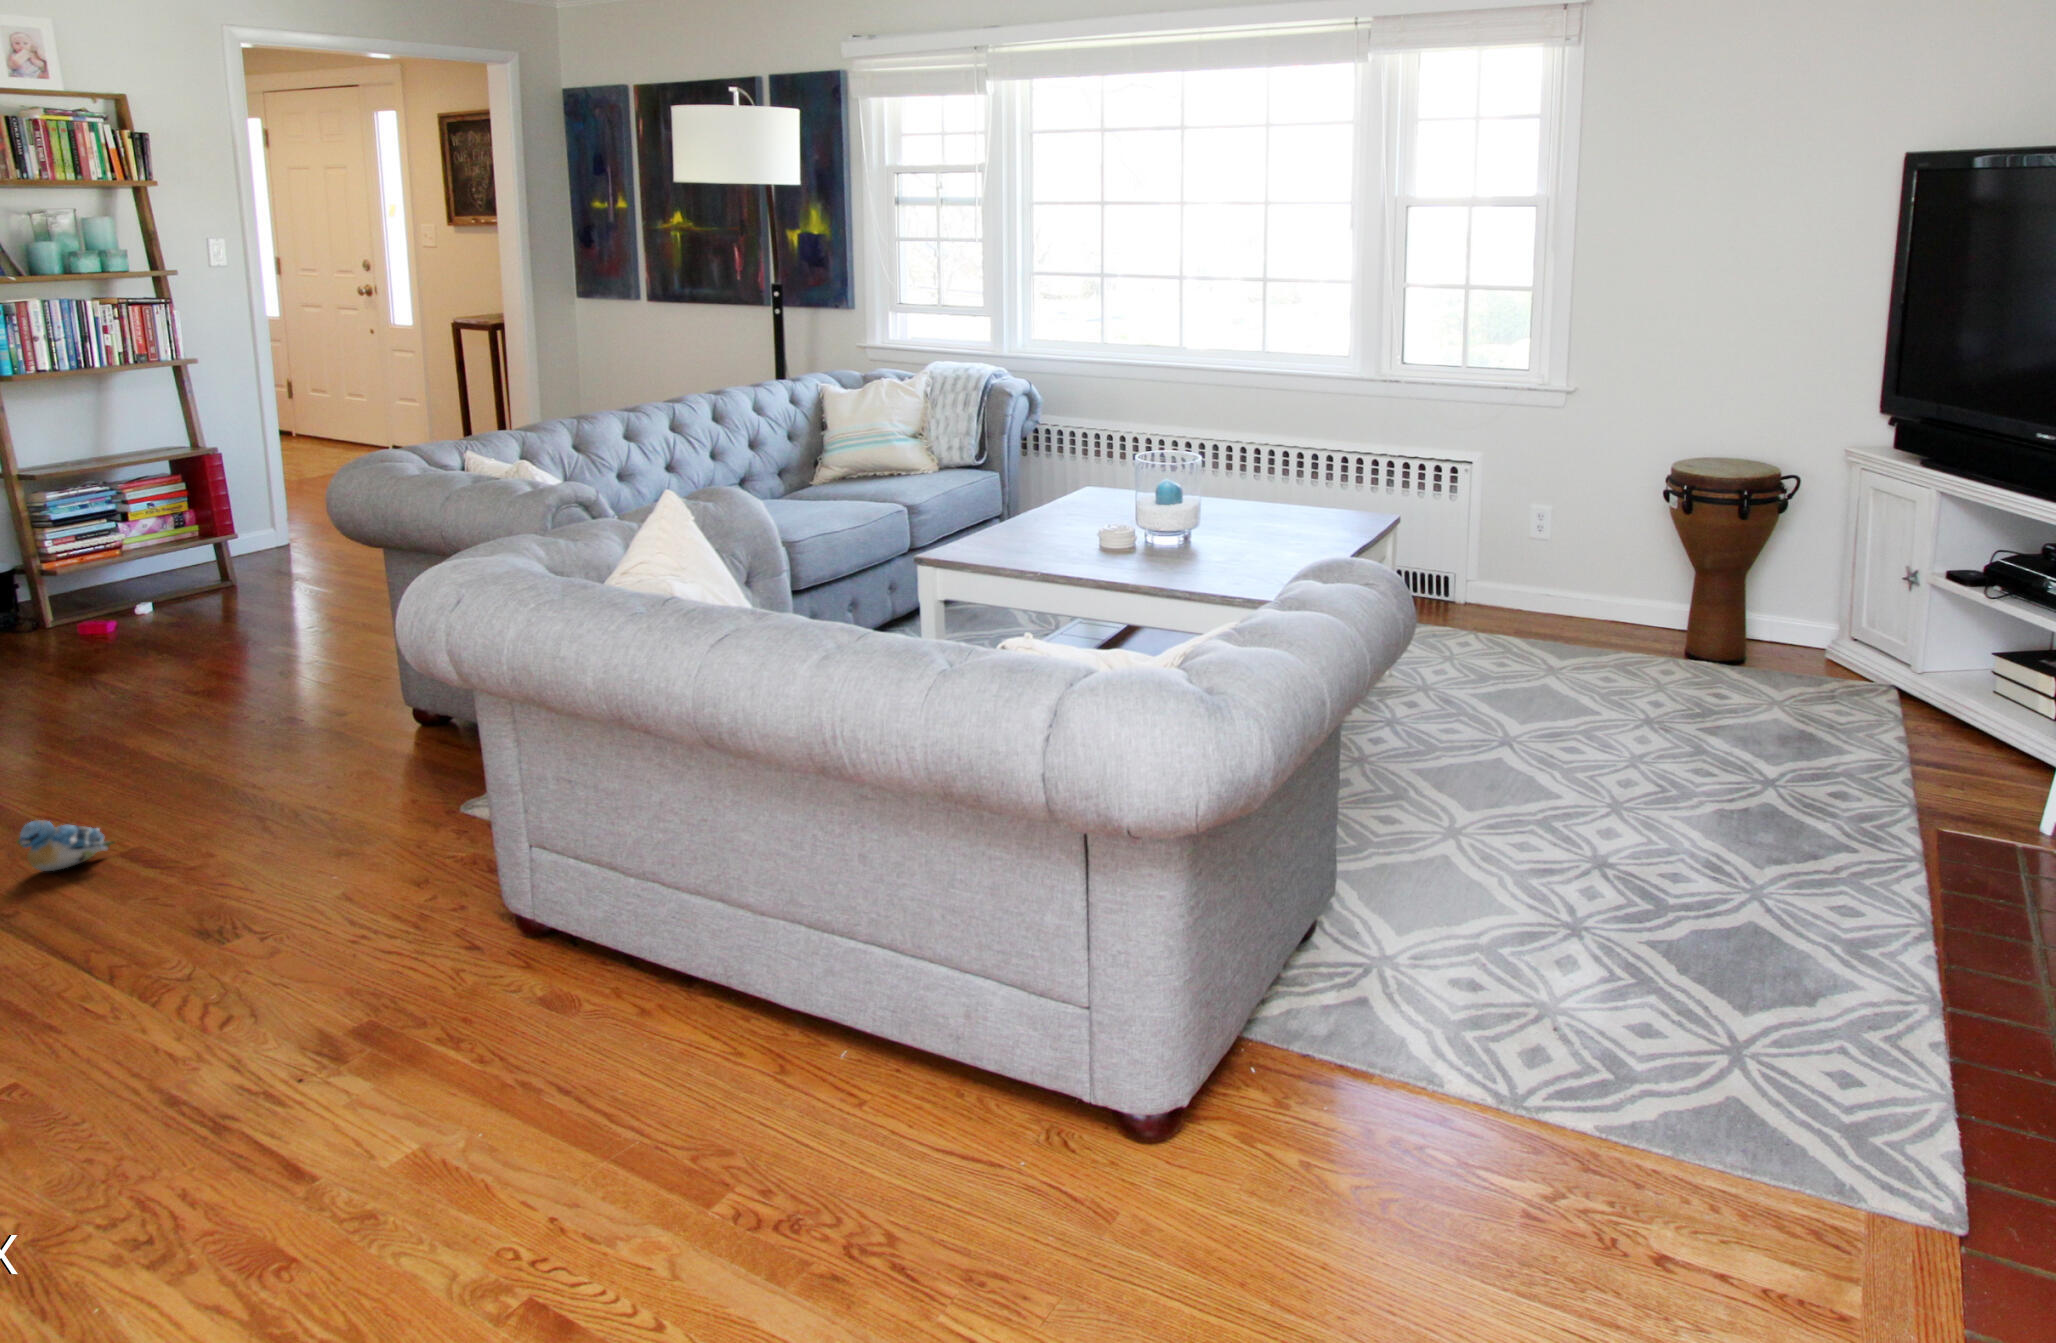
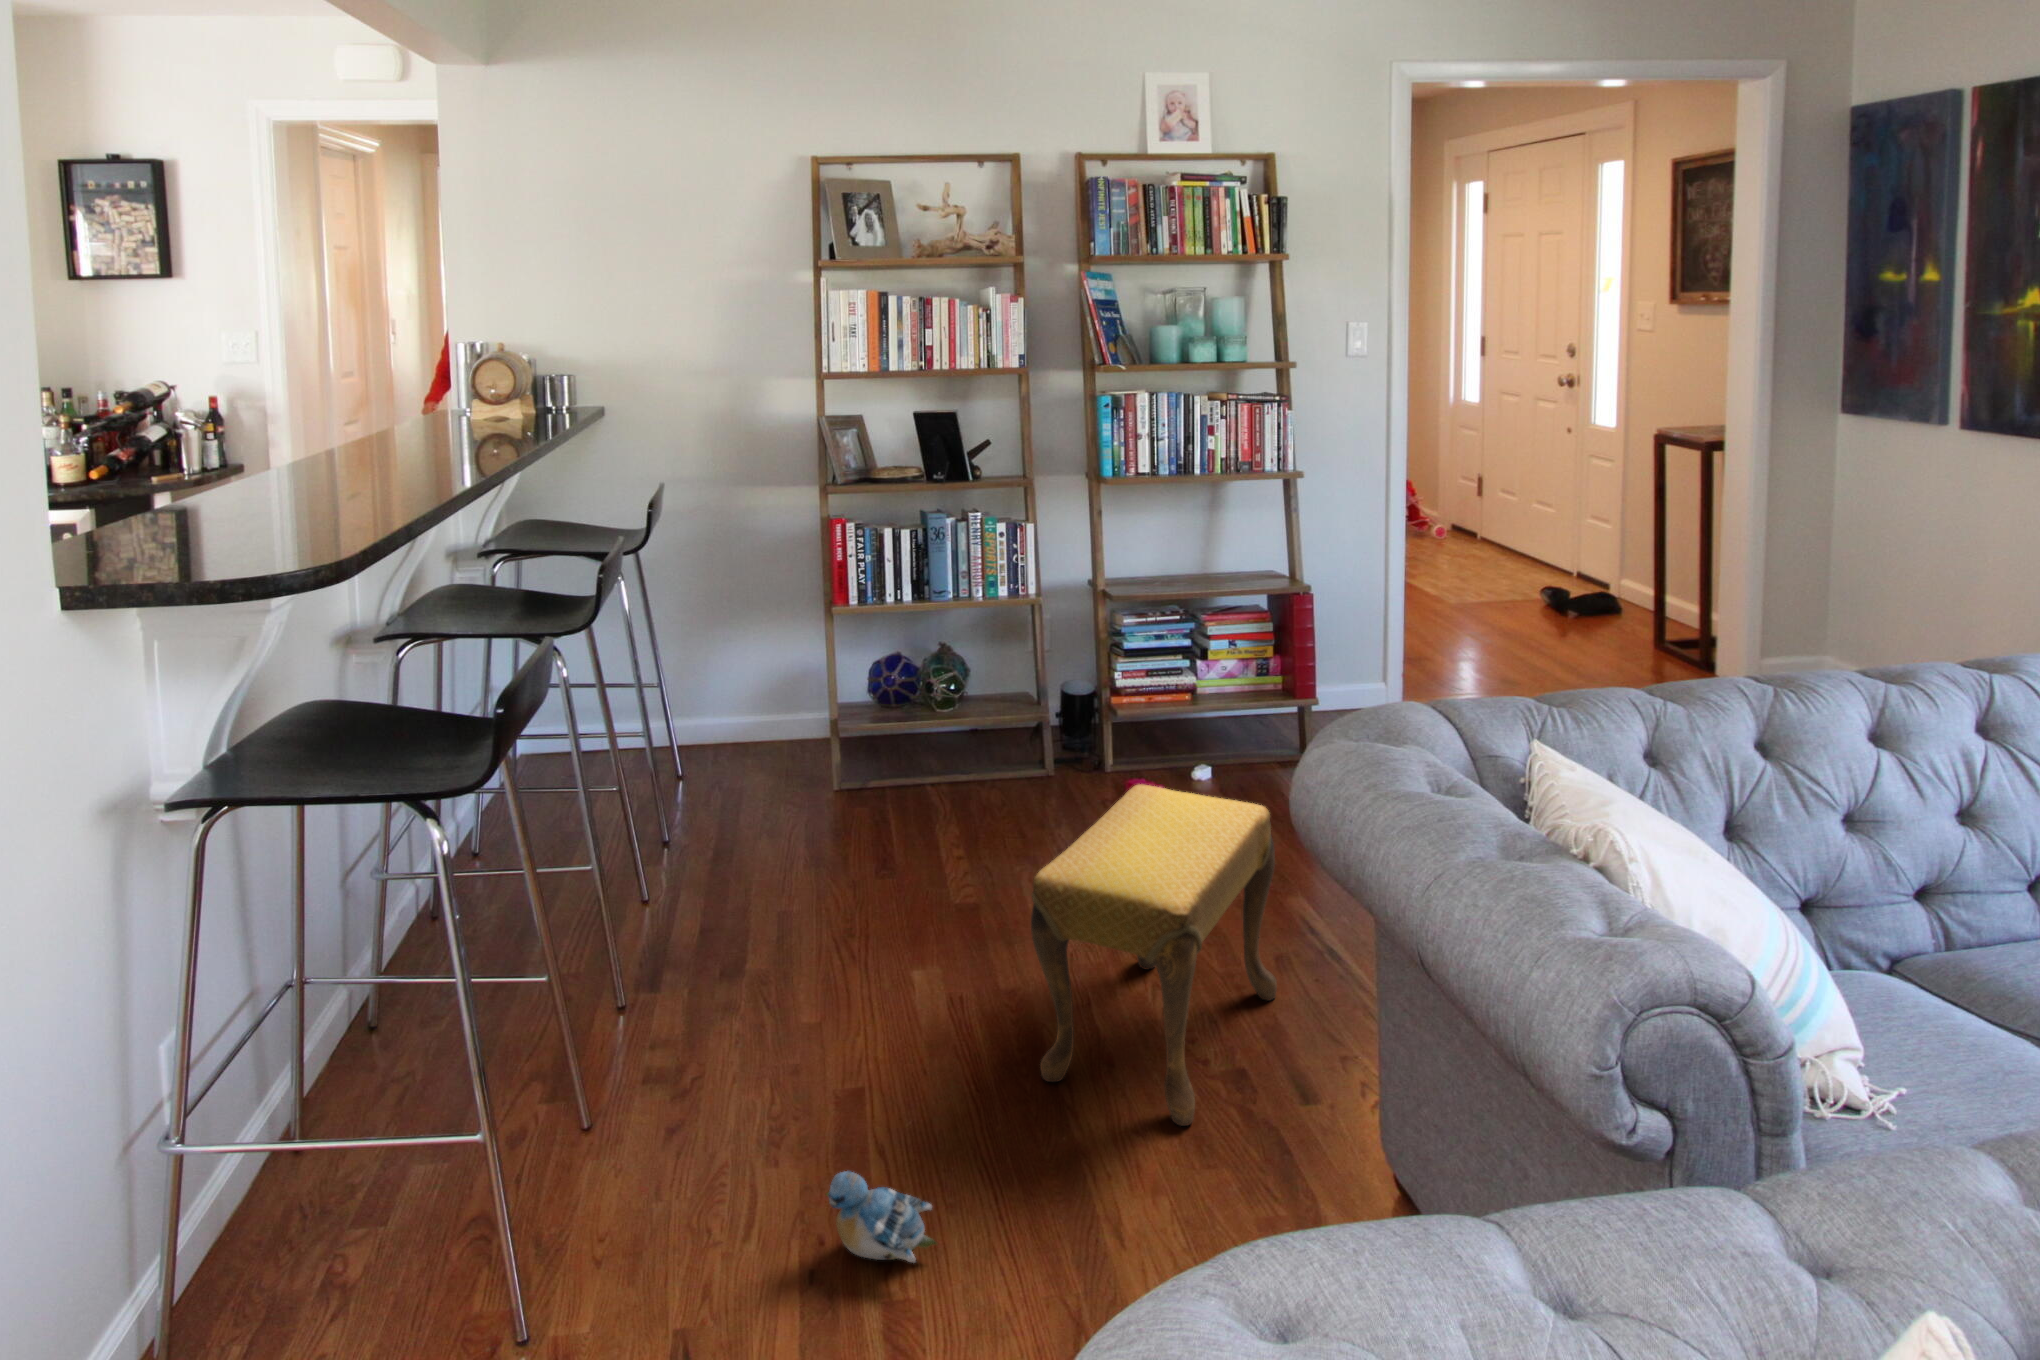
footstool: none [110,564,284,773] -> present [1031,784,1277,1126]

